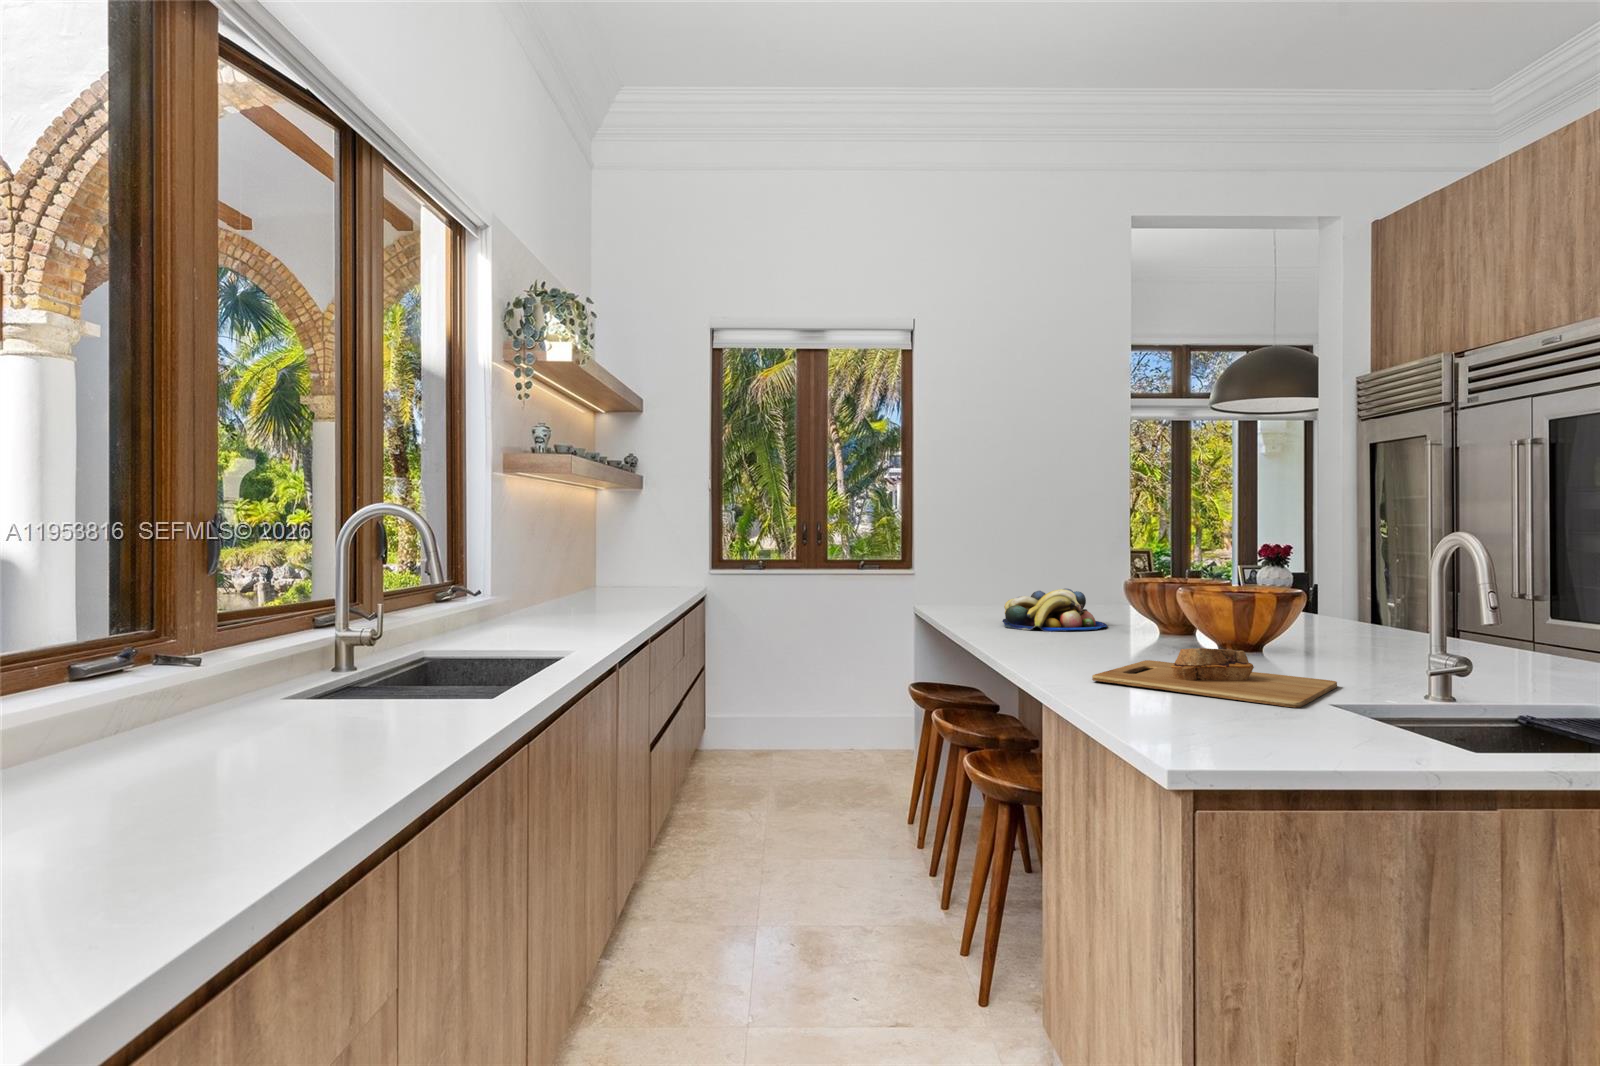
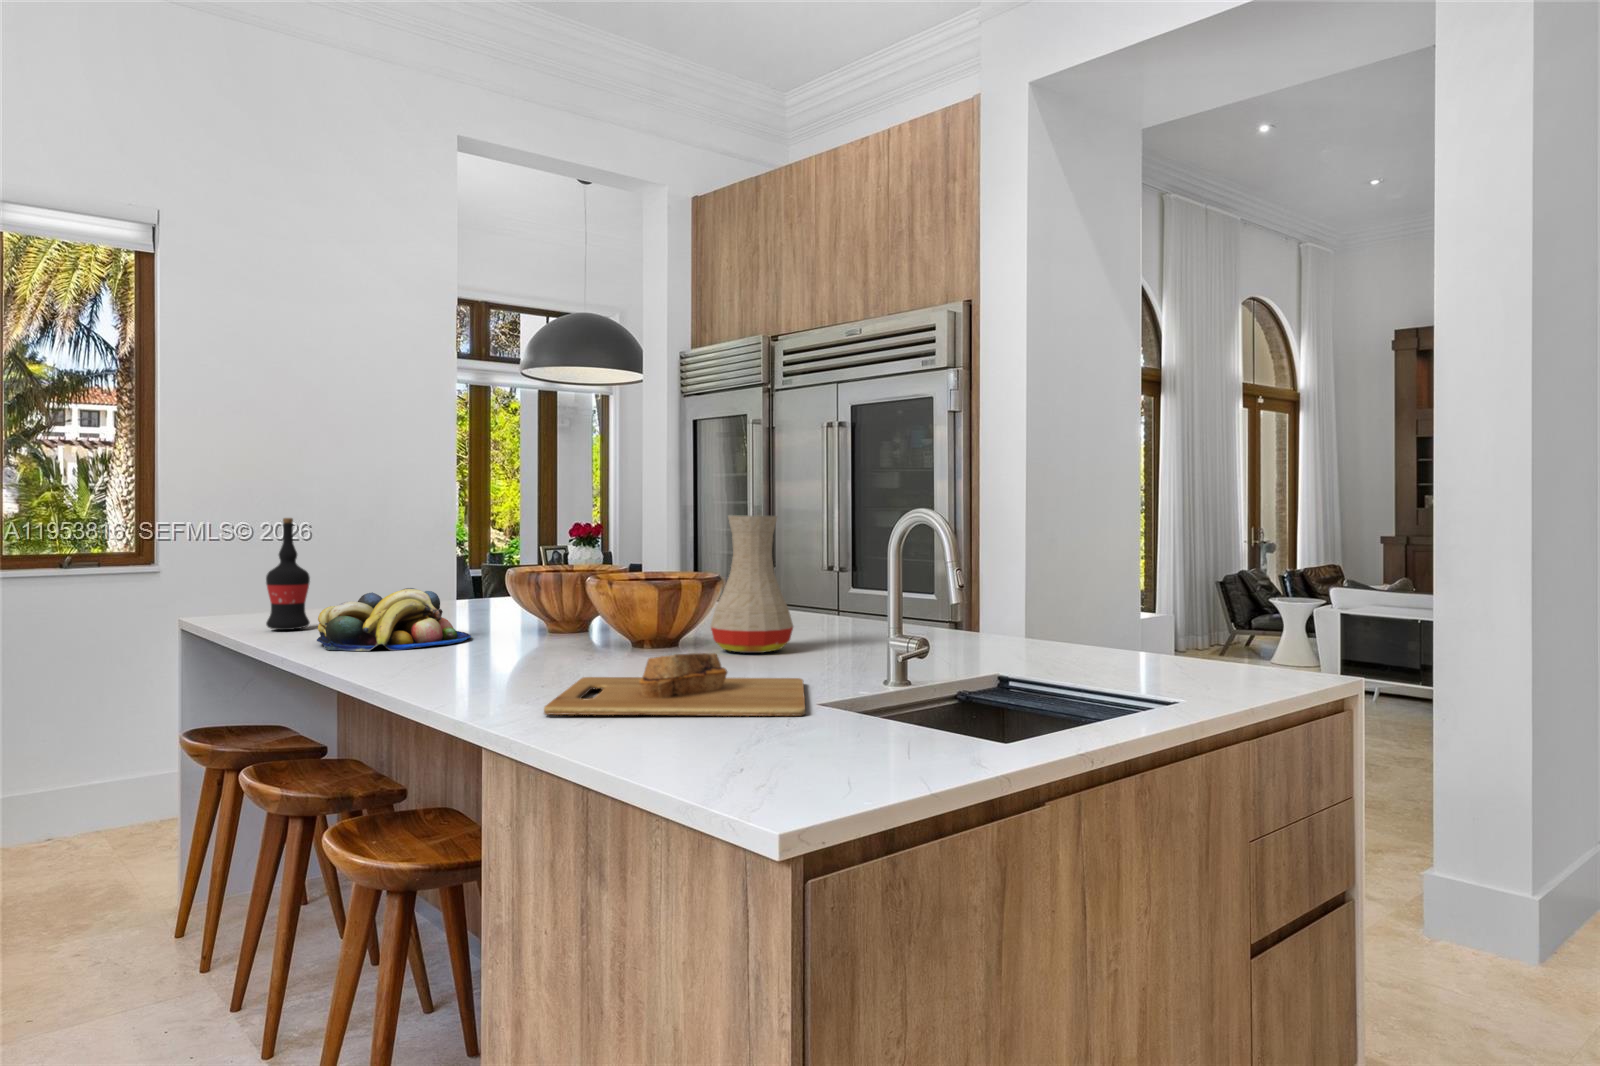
vase: none [1290,538,1376,659] -> present [711,515,793,653]
wine bottle: none [983,539,1009,613] -> present [266,518,310,630]

